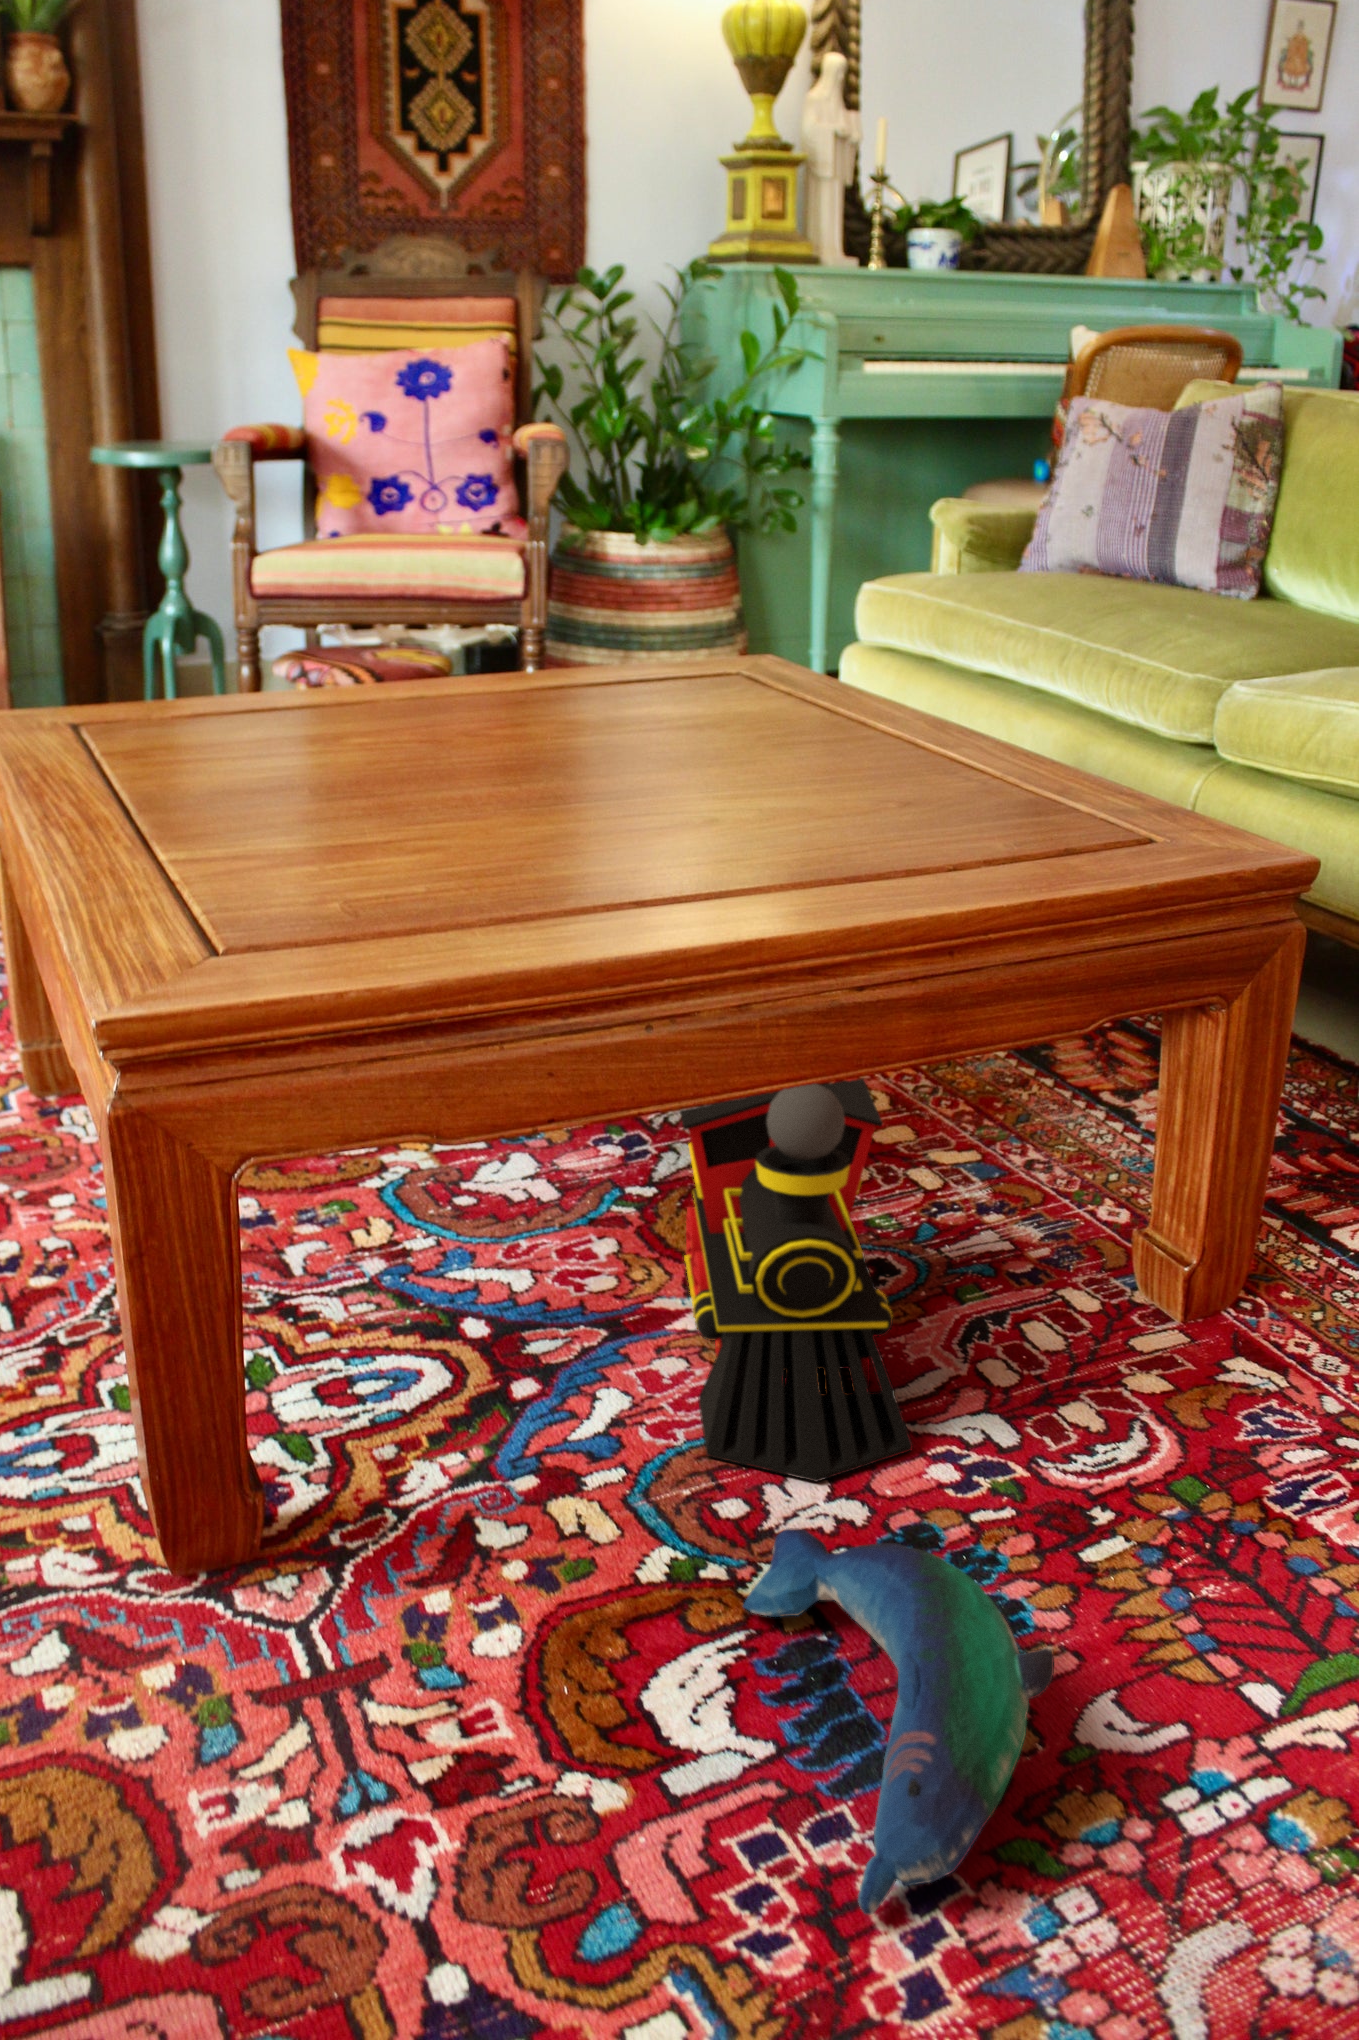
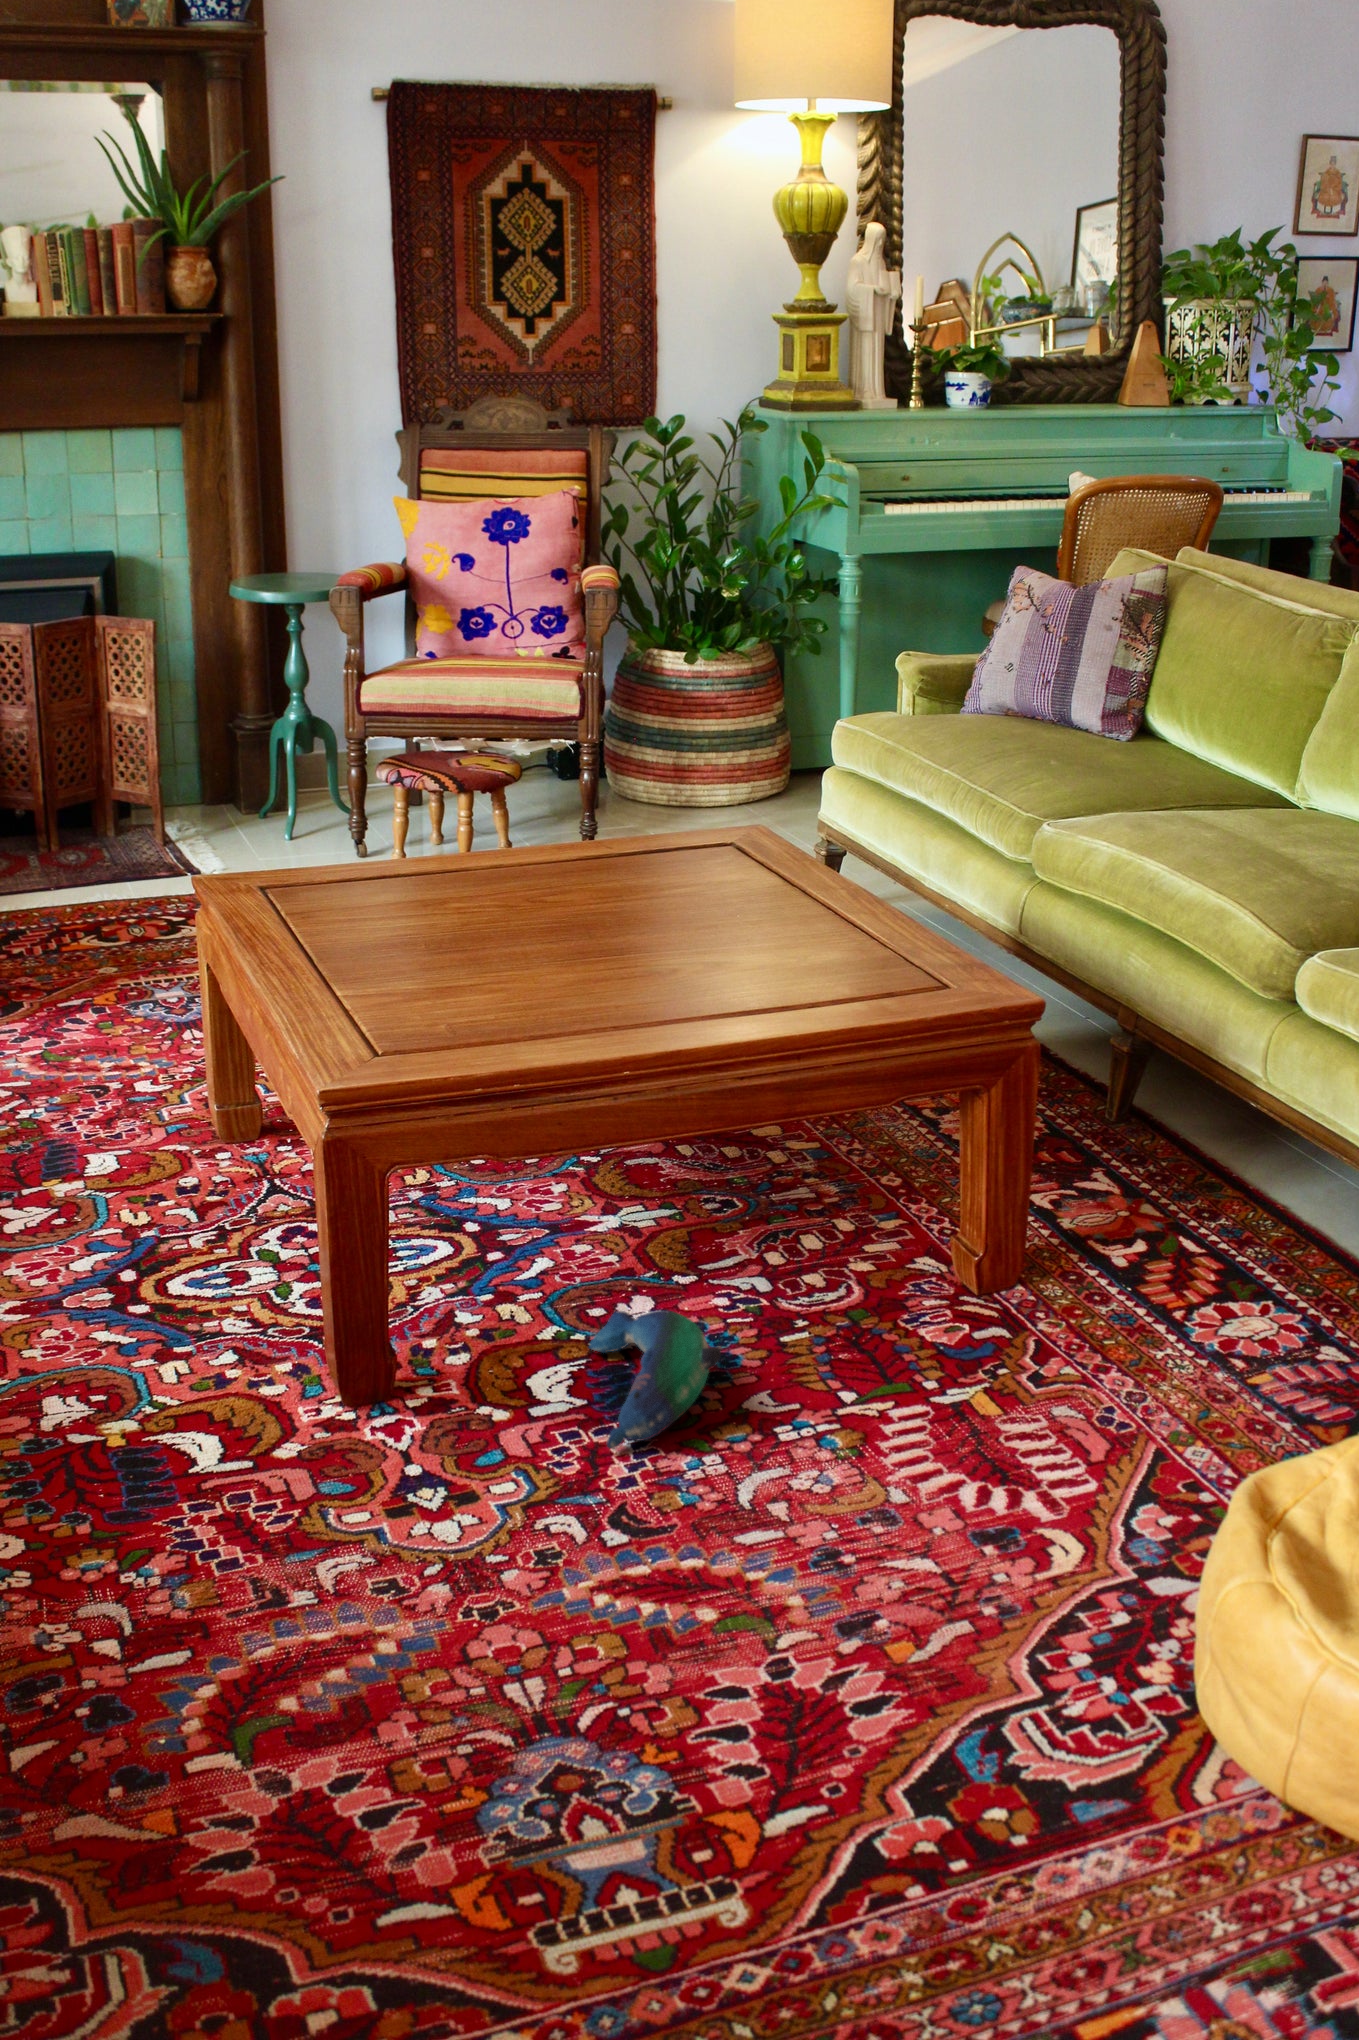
toy train: present [680,1079,913,1482] -> none [590,1018,714,1301]

